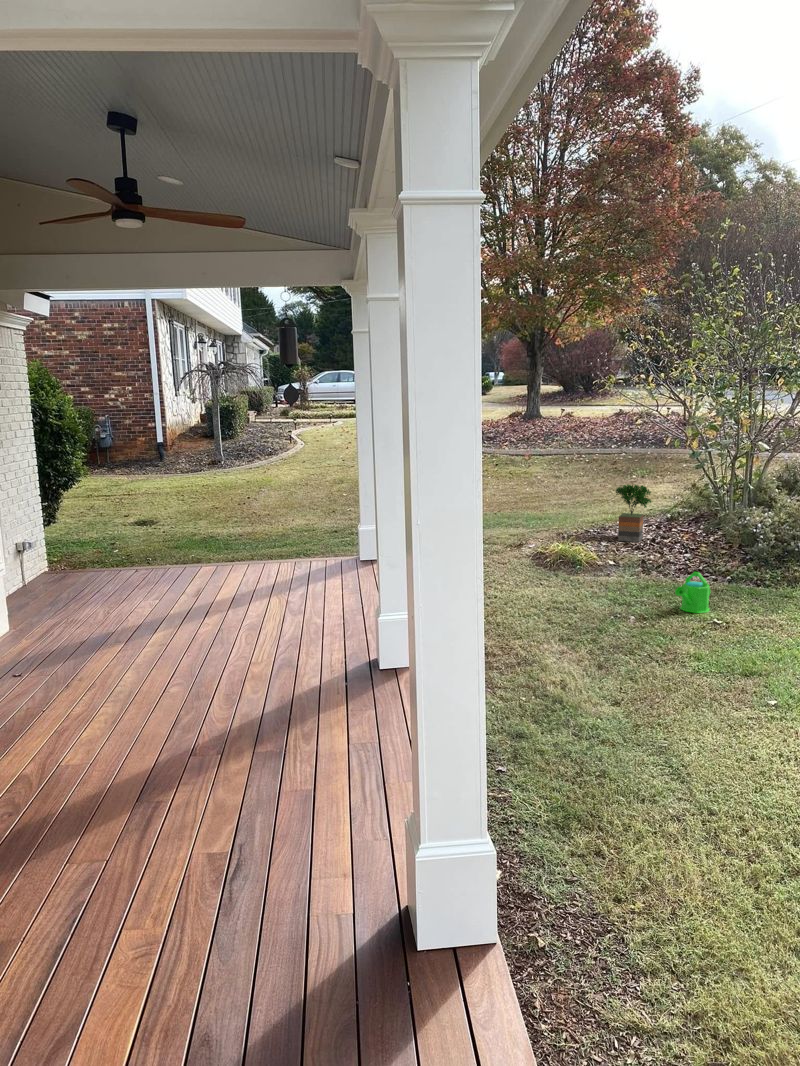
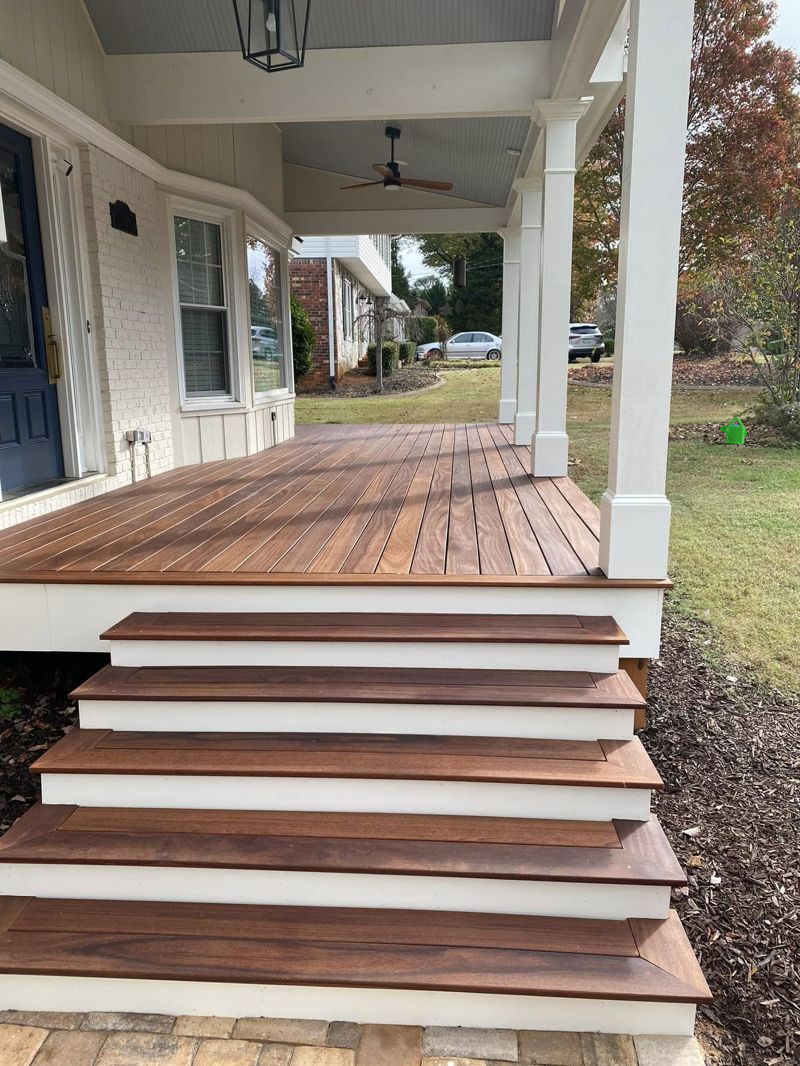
potted tree: present [616,485,651,542] -> none [695,381,724,424]

